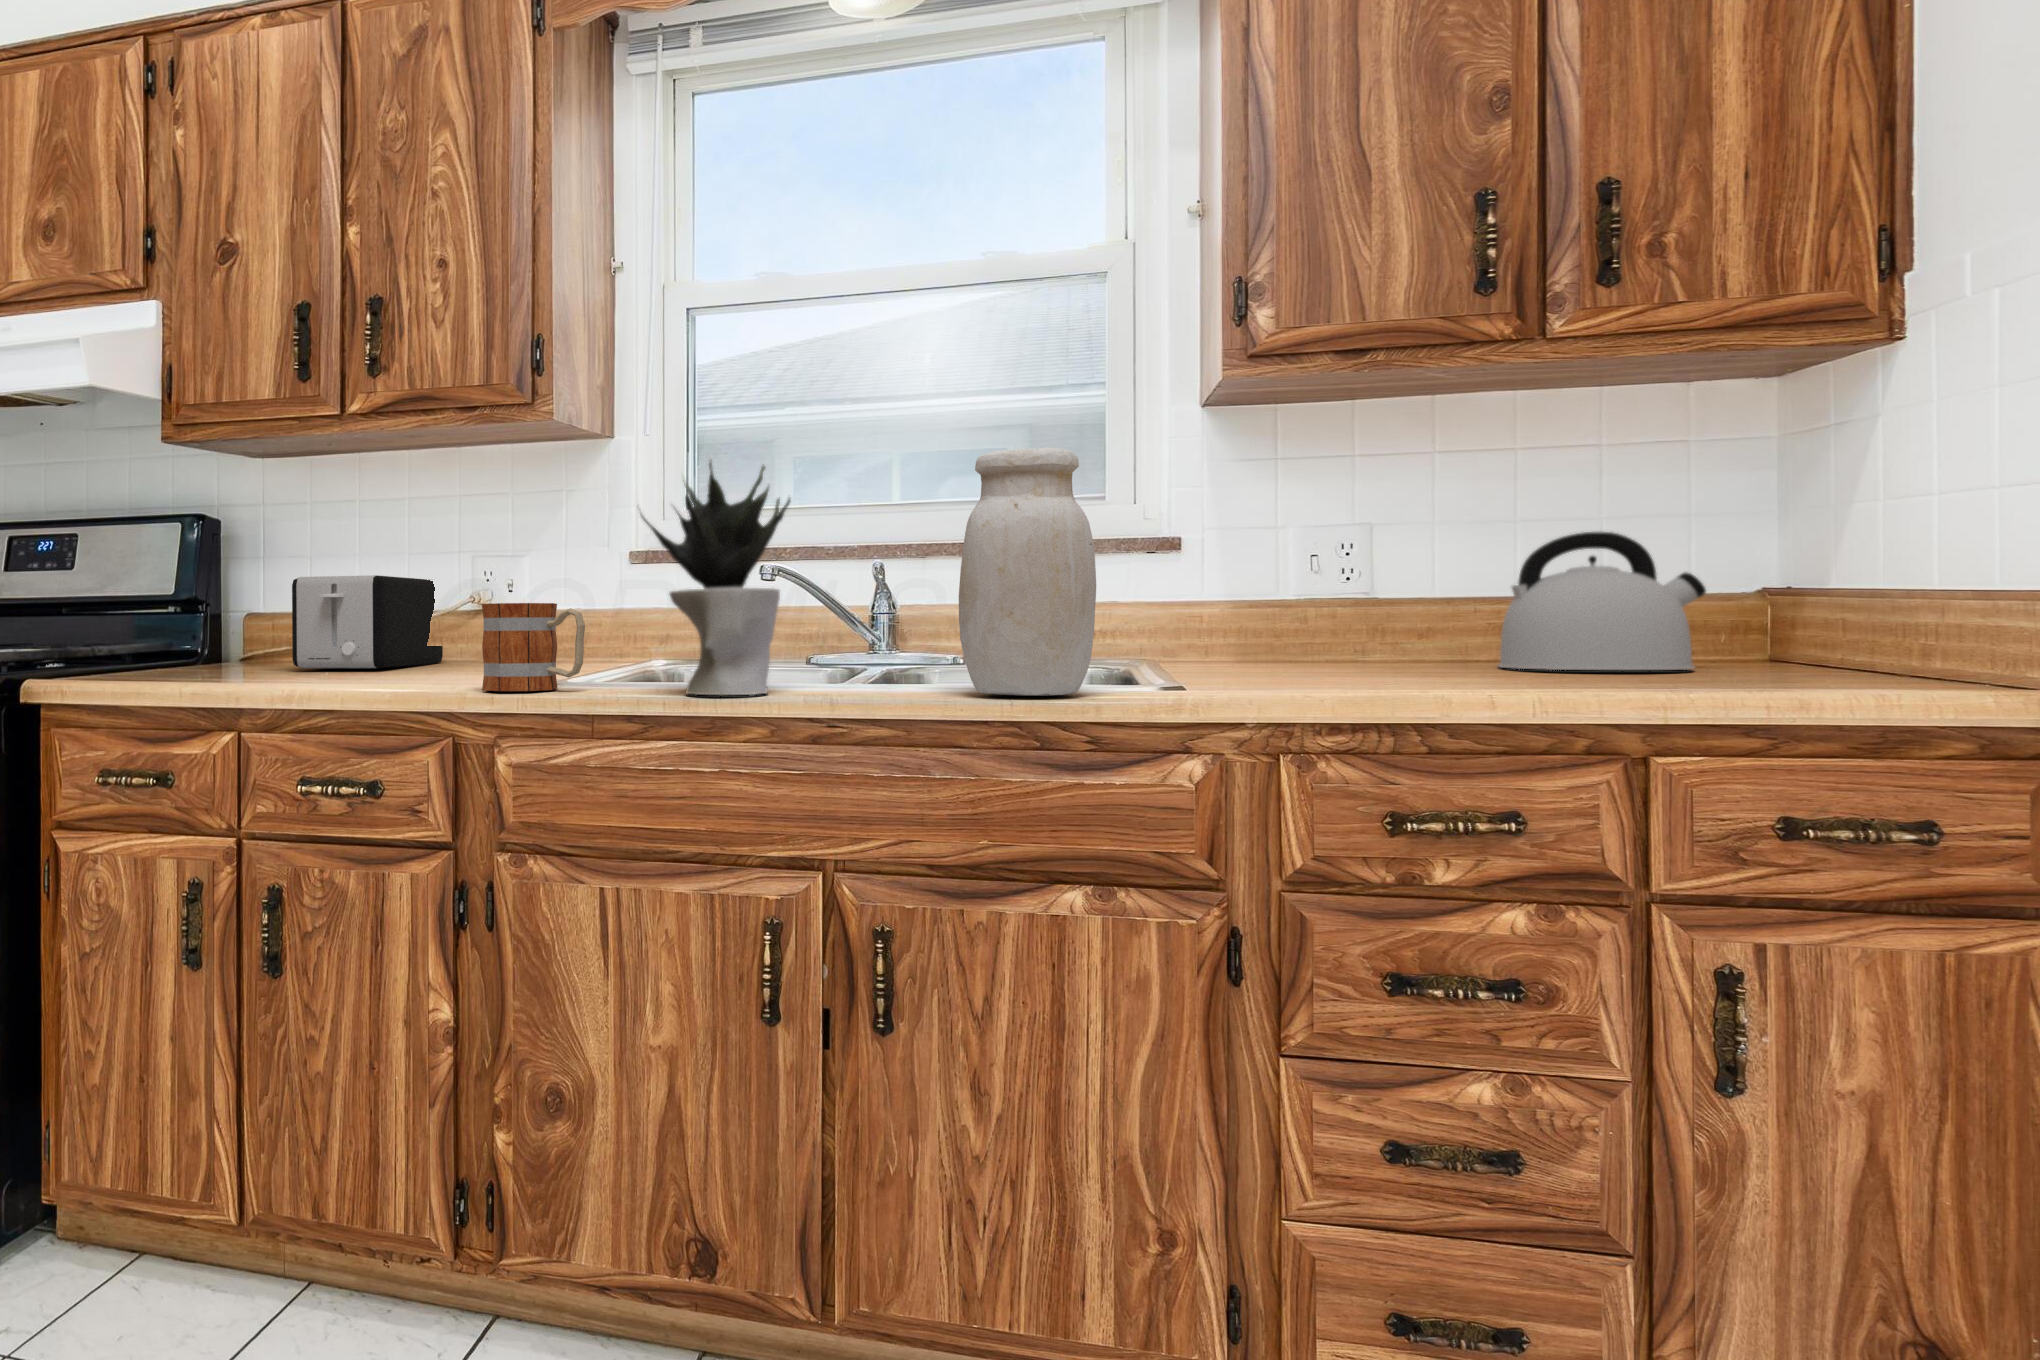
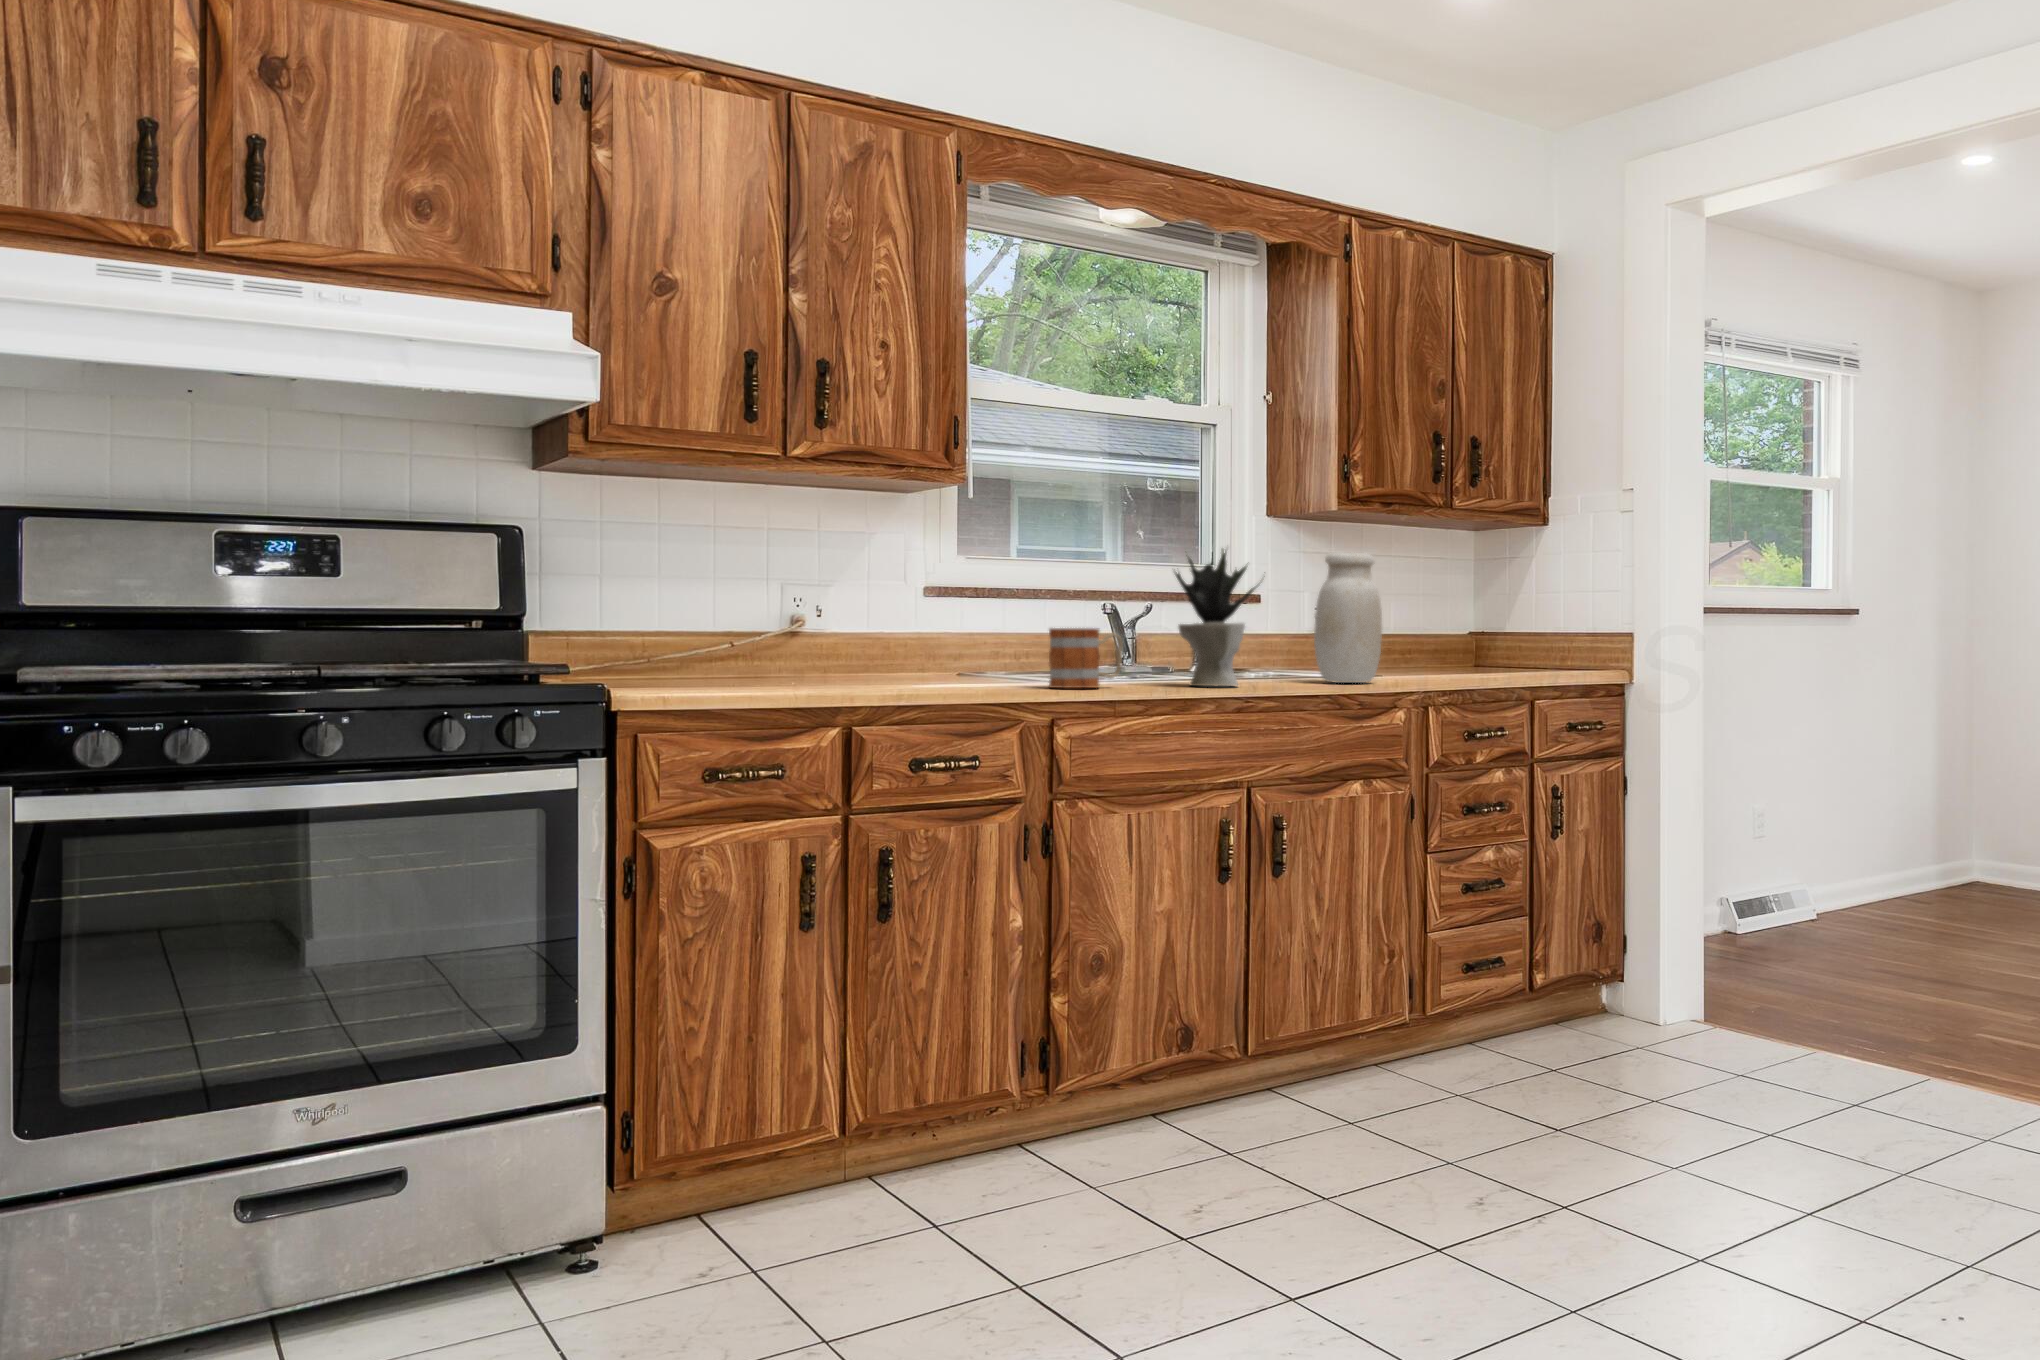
kettle: present [1499,532,1706,670] -> none [1401,601,1480,669]
toaster: present [292,575,443,668] -> none [648,596,785,680]

